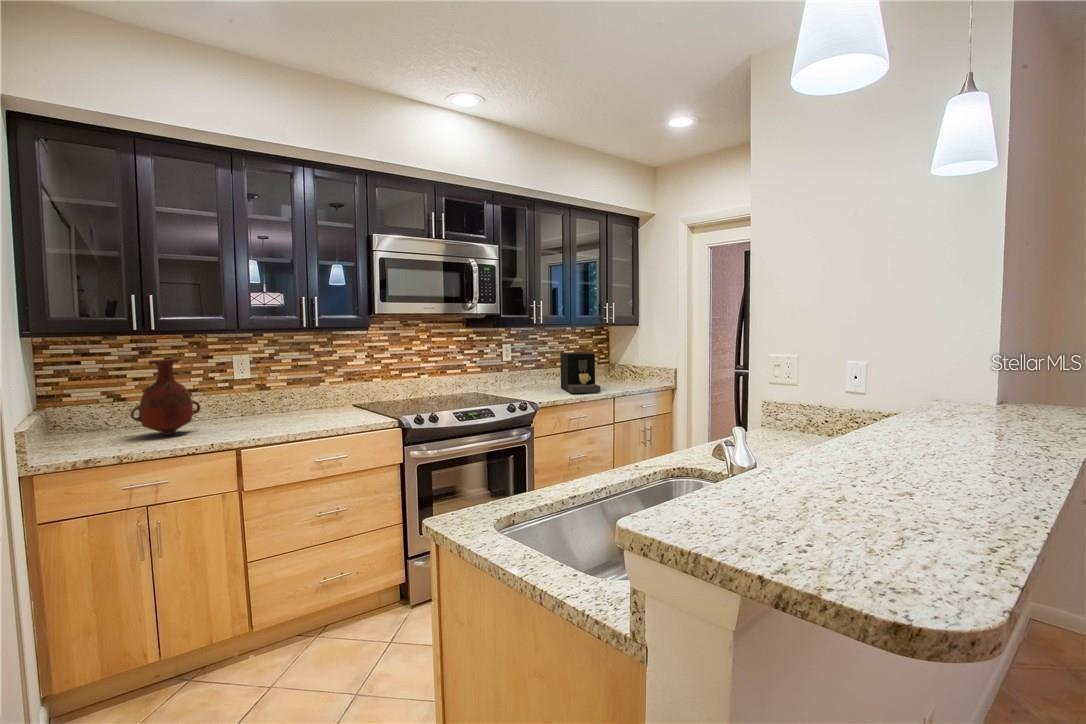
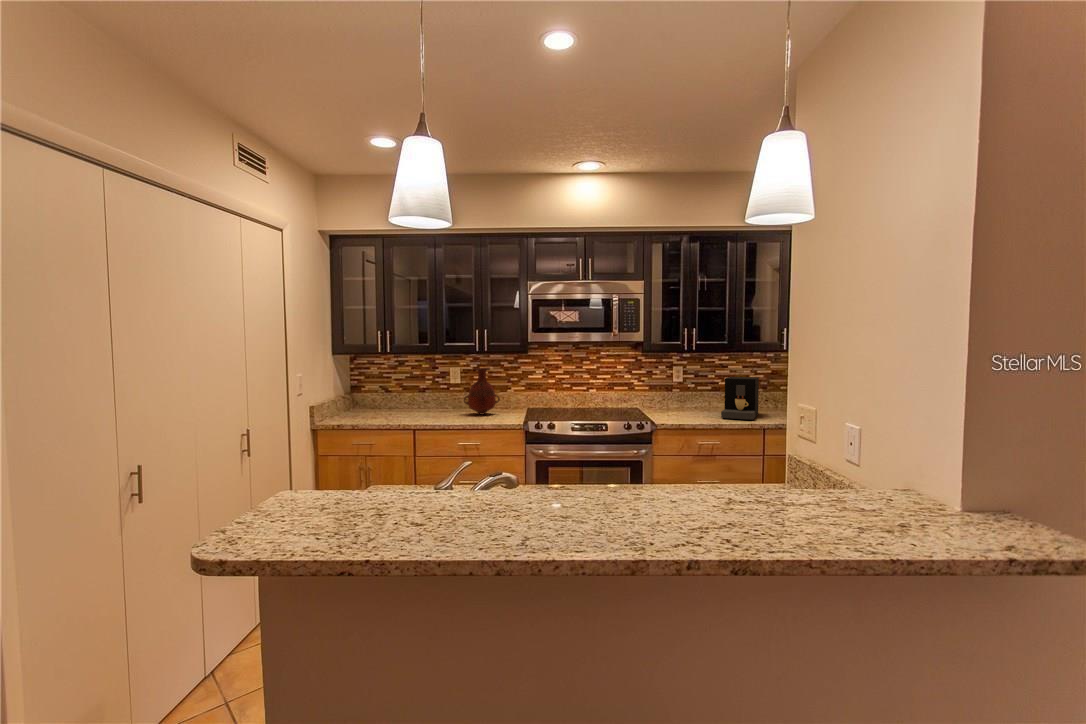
vase: present [131,359,200,435] -> present [464,368,500,414]

